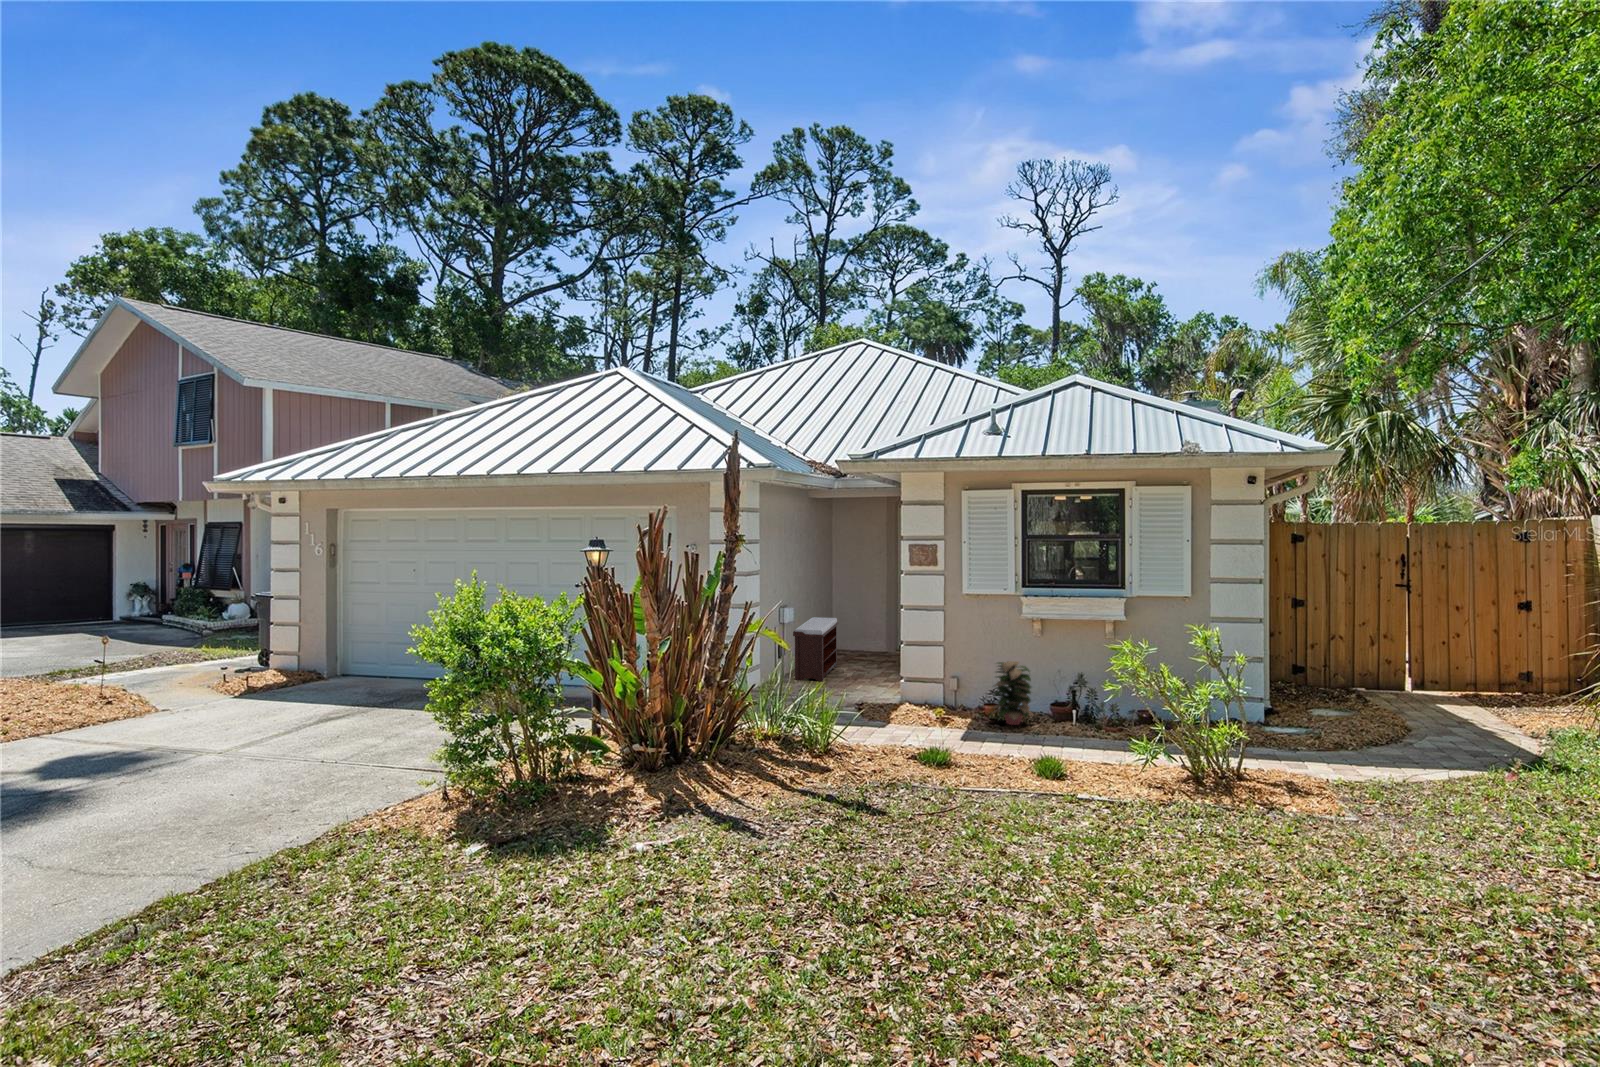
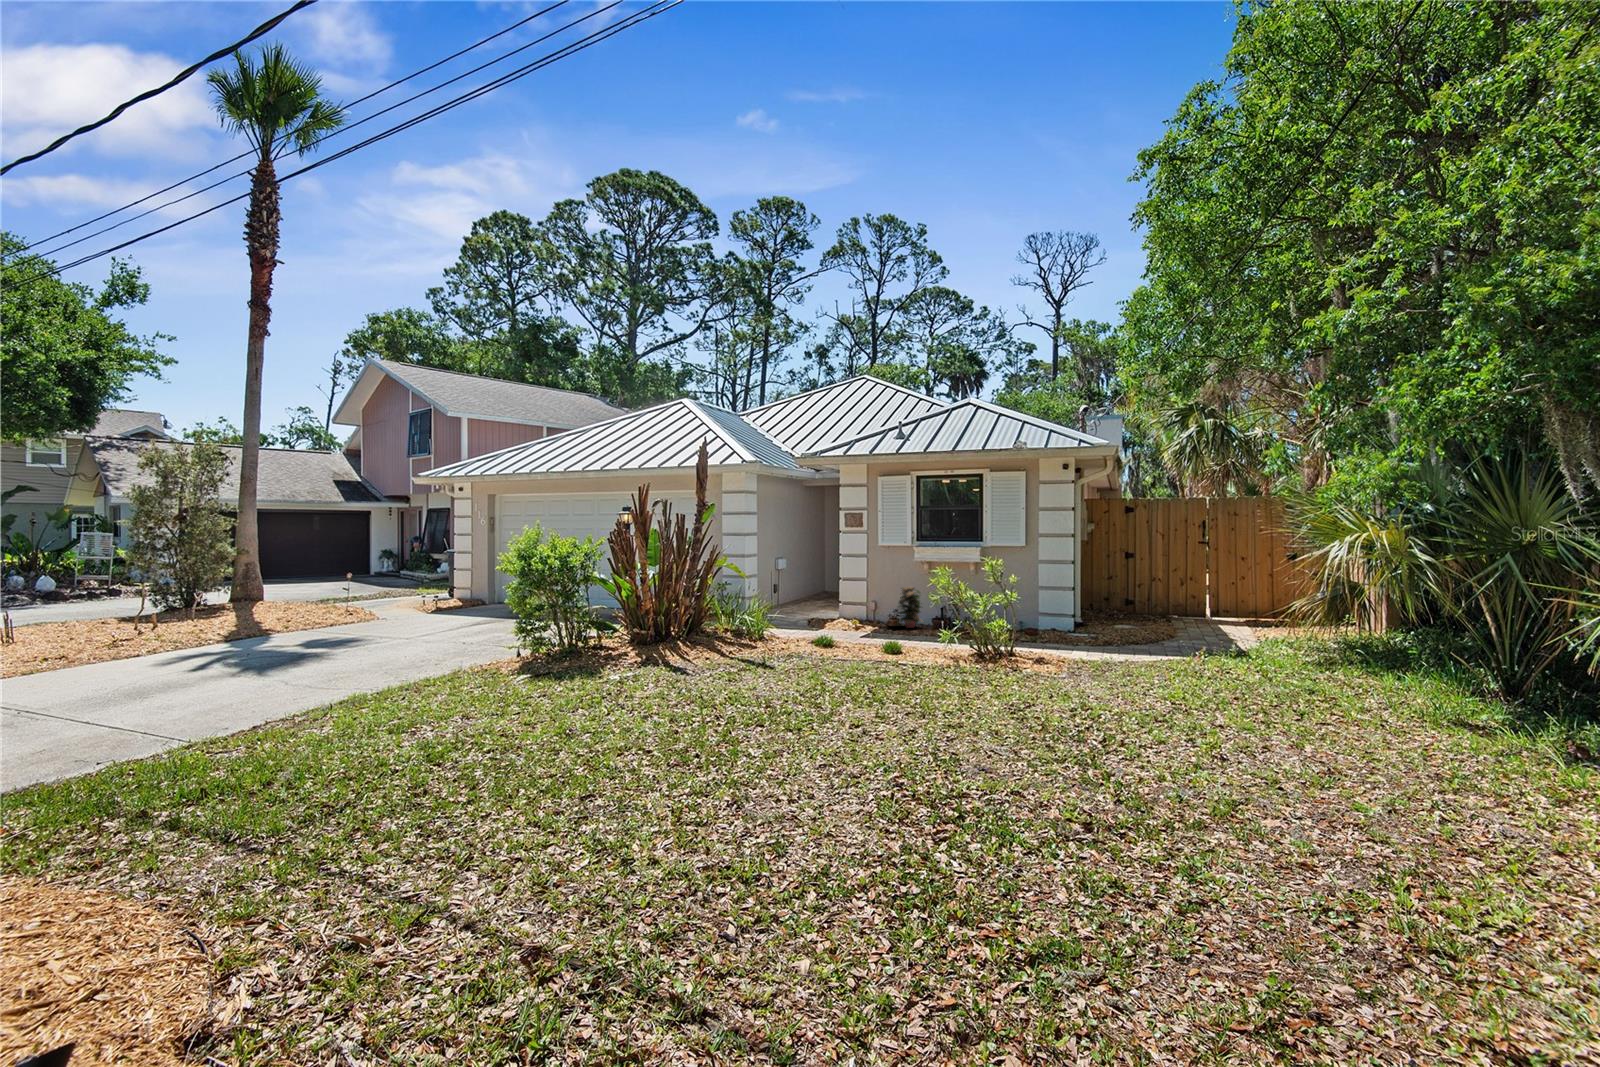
bench: present [793,617,839,682] -> none [787,567,824,608]

